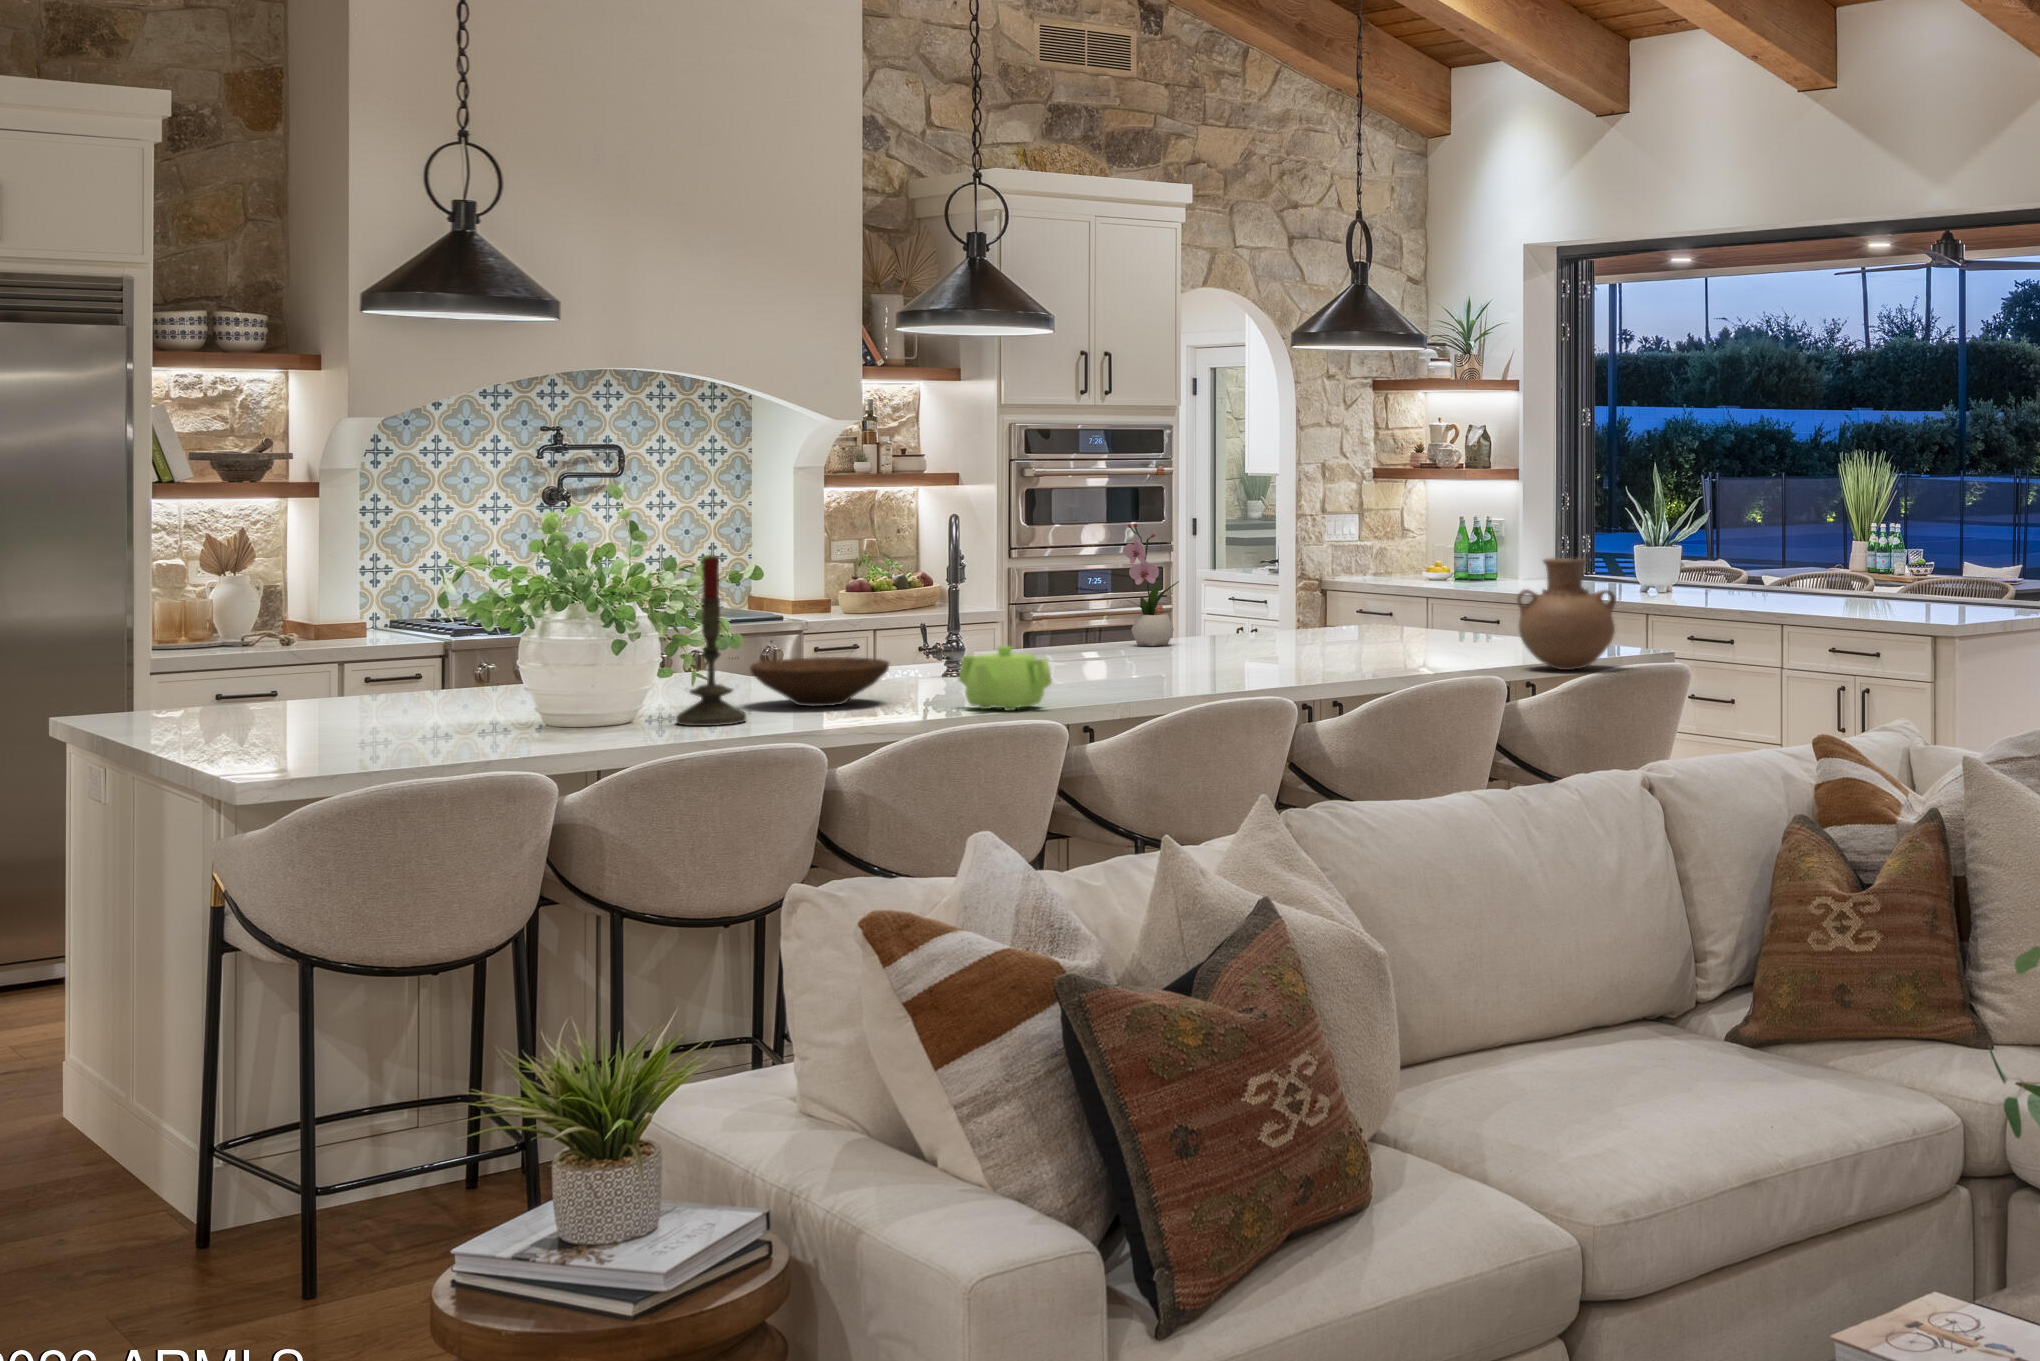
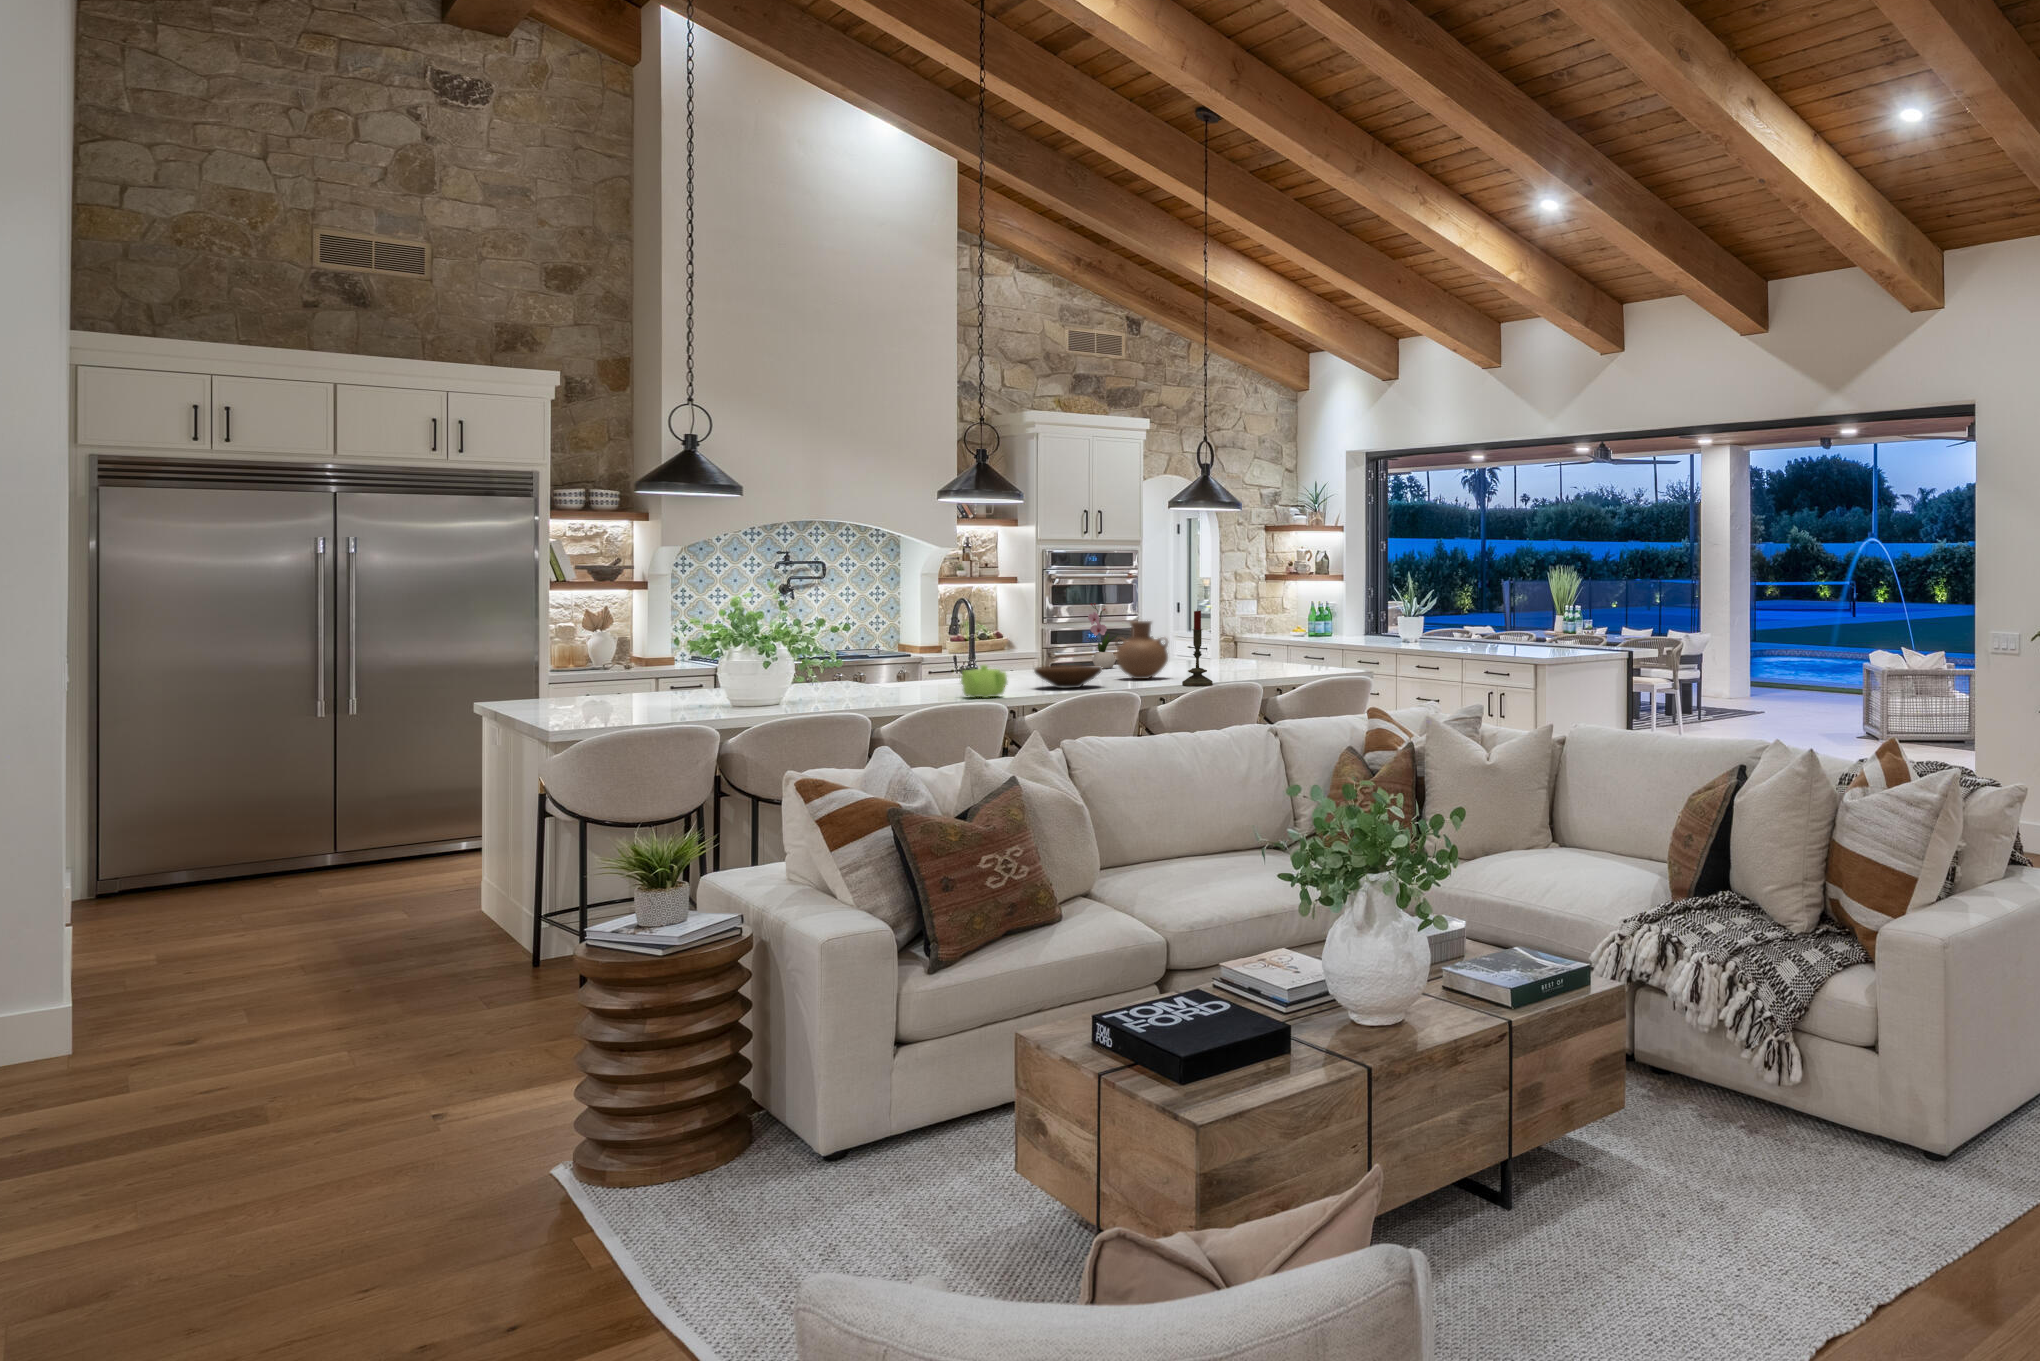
candle: present [676,556,746,726] -> present [1182,610,1213,686]
vase: present [1517,558,1616,670] -> present [1115,621,1168,679]
wooden bowl: present [750,657,889,707] -> present [1034,665,1102,689]

